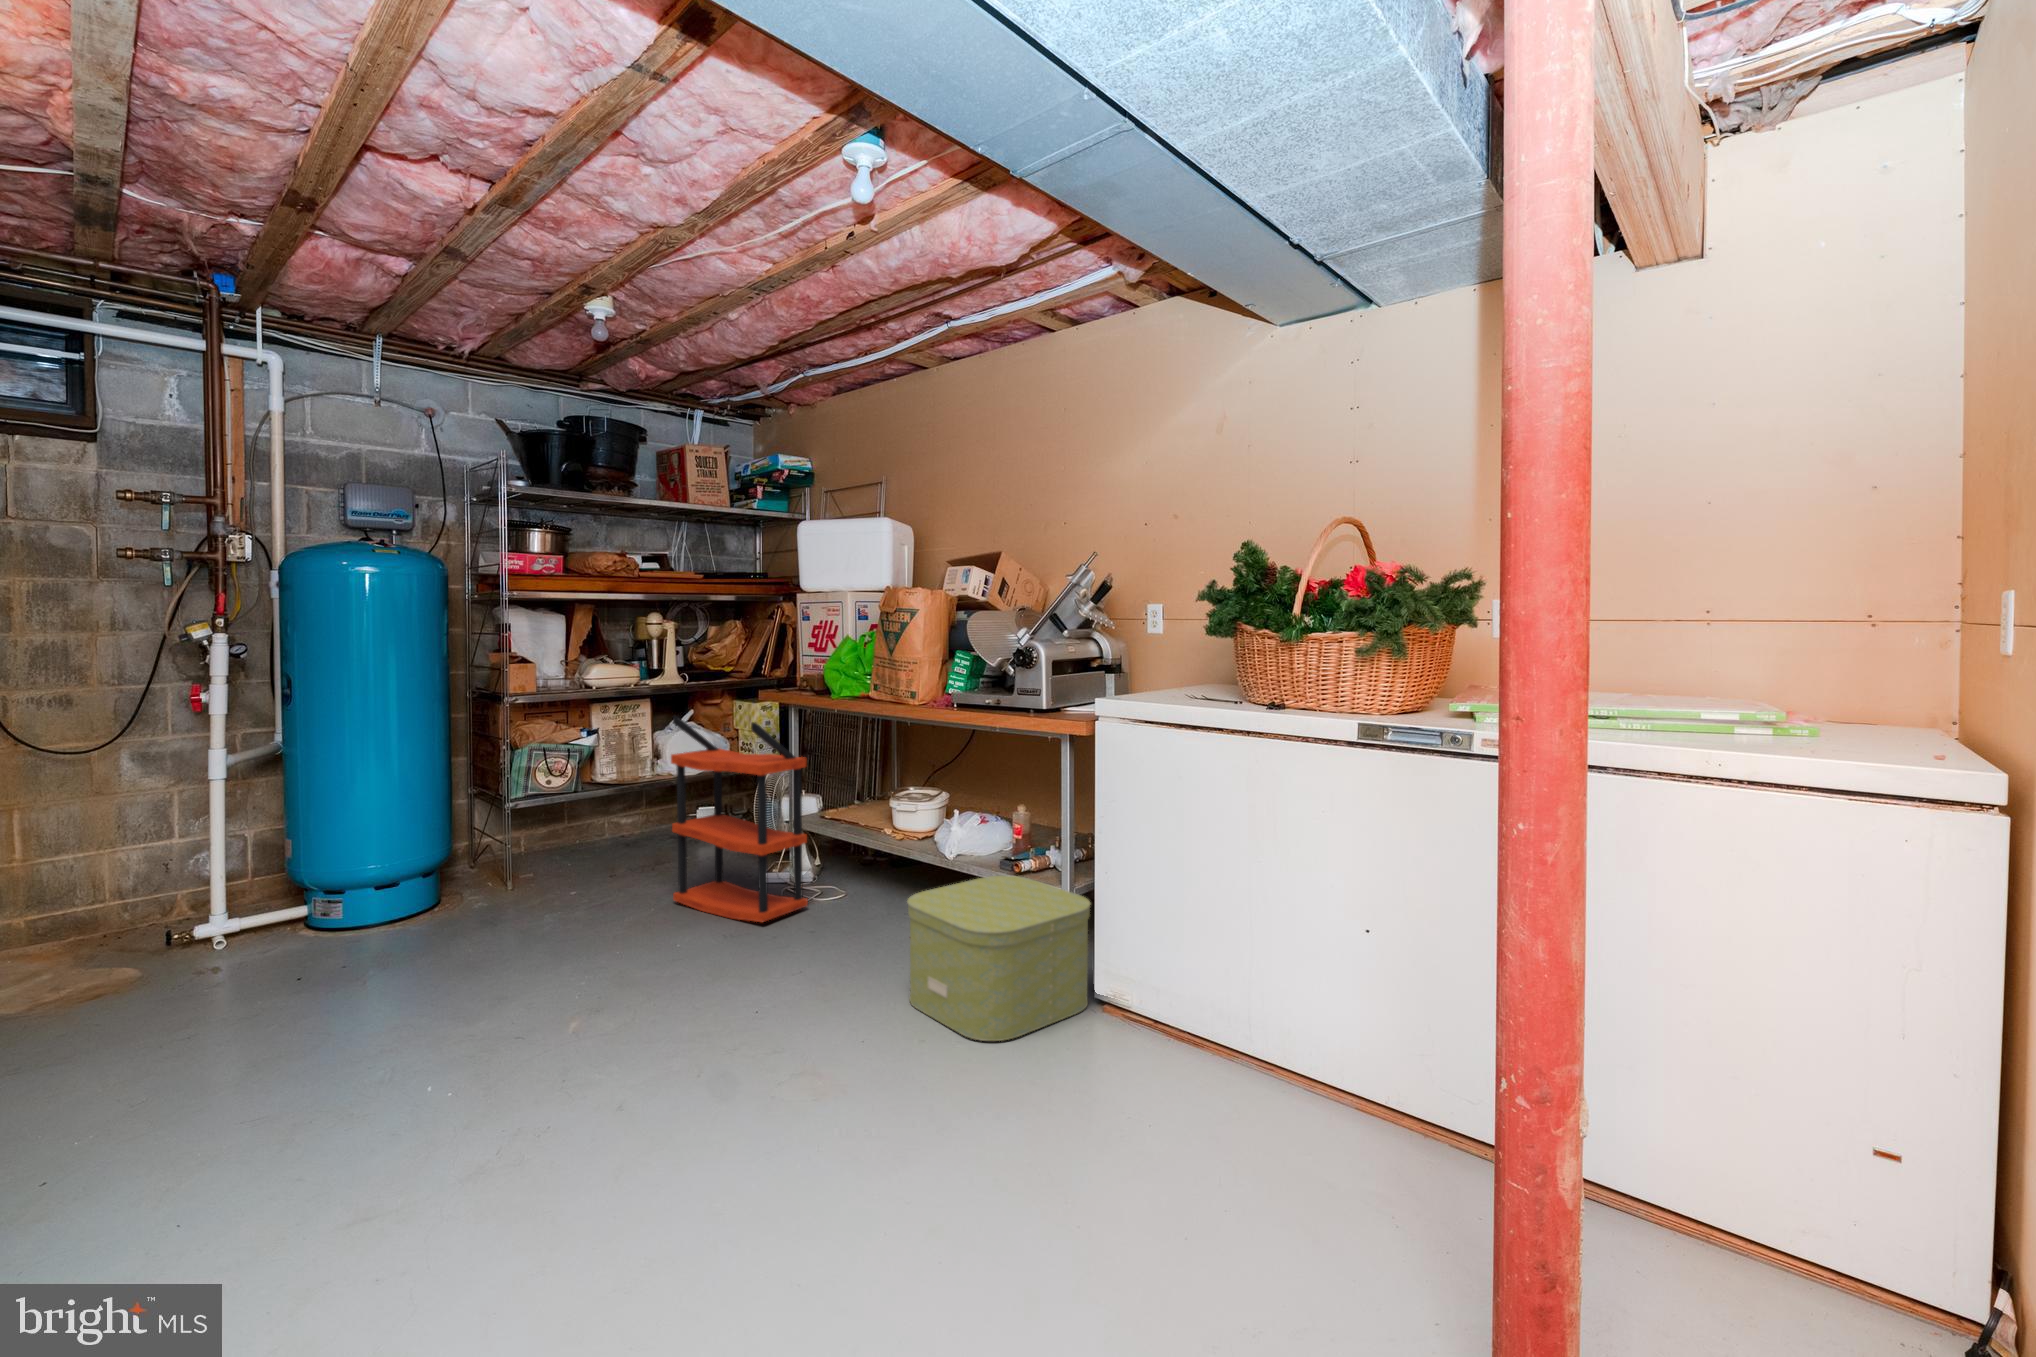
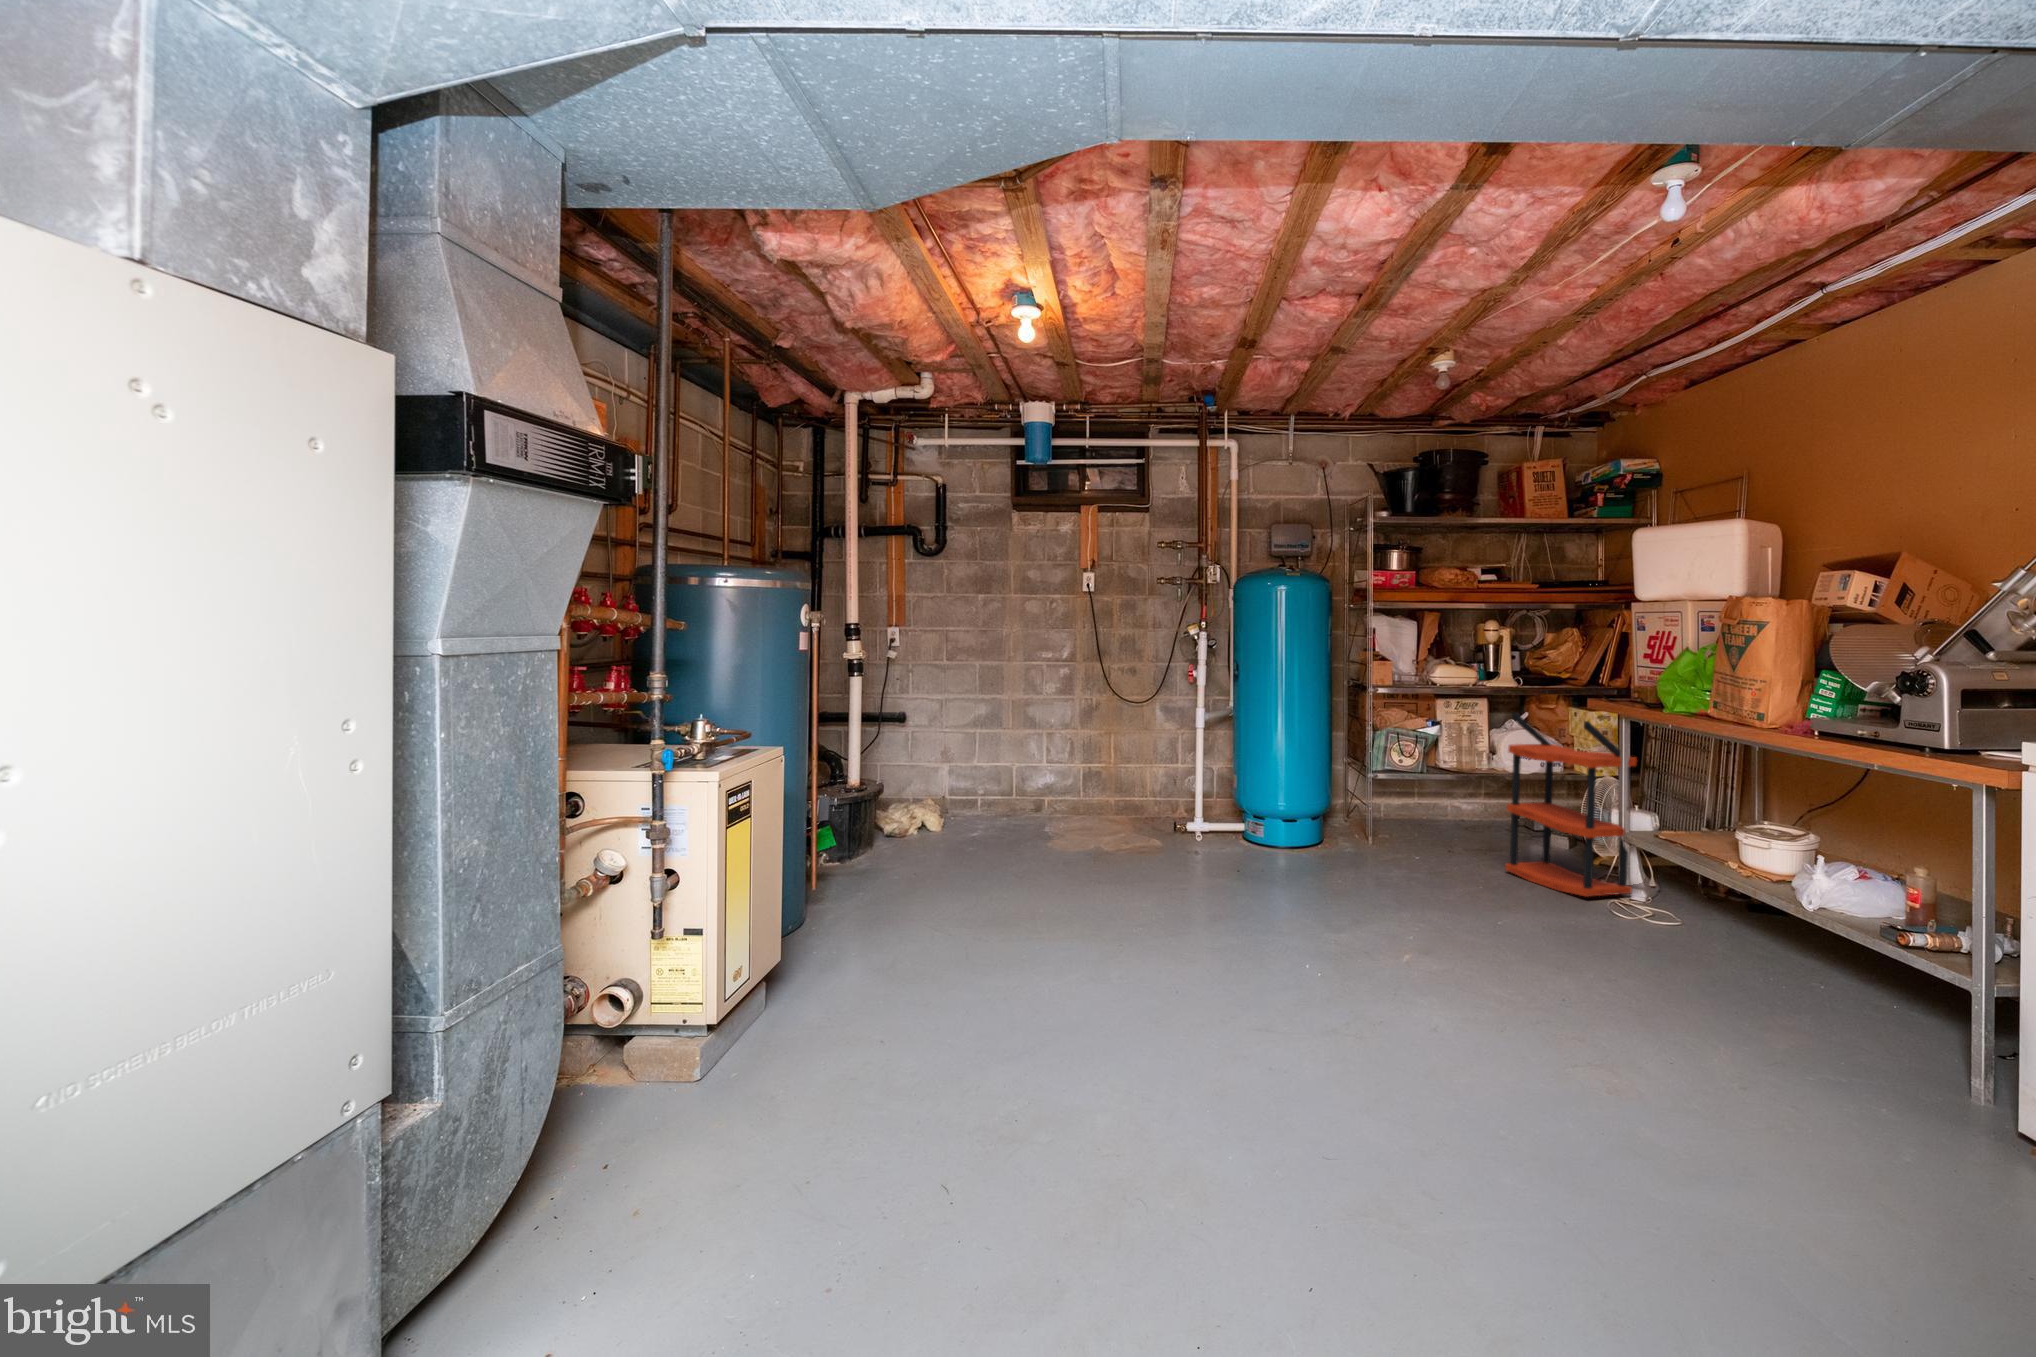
storage box: present [907,876,1090,1041] -> none [1723,880,1932,1014]

